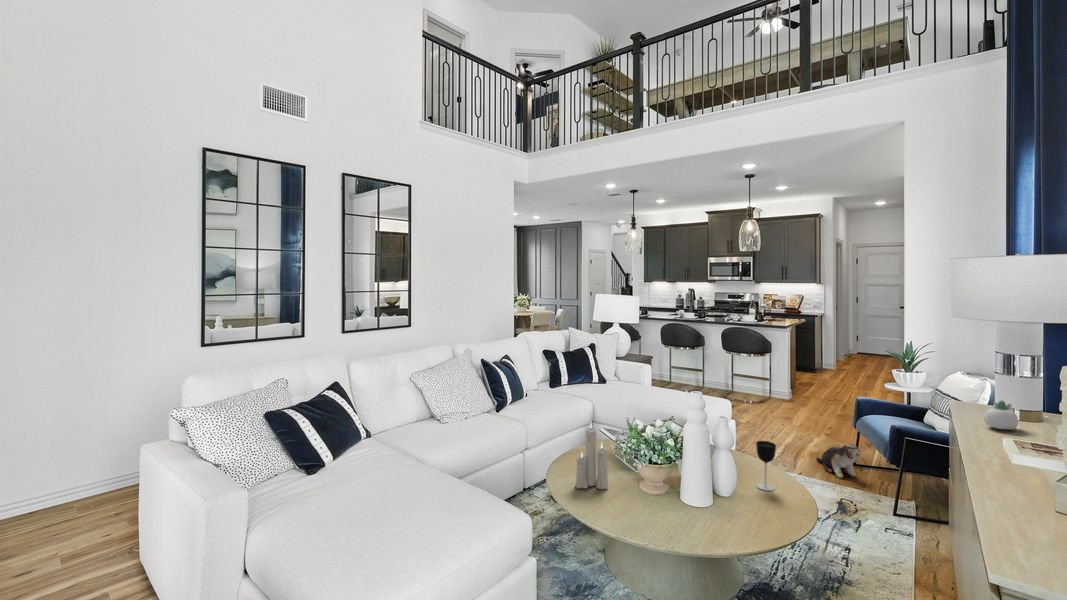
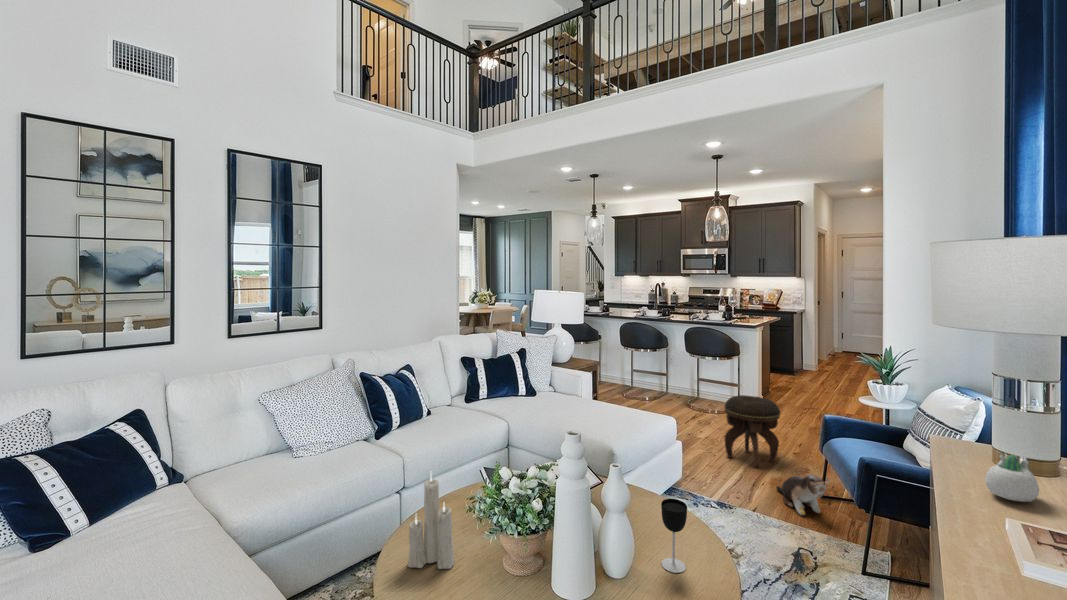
footstool: none [767,385,816,446] -> present [725,395,780,468]

